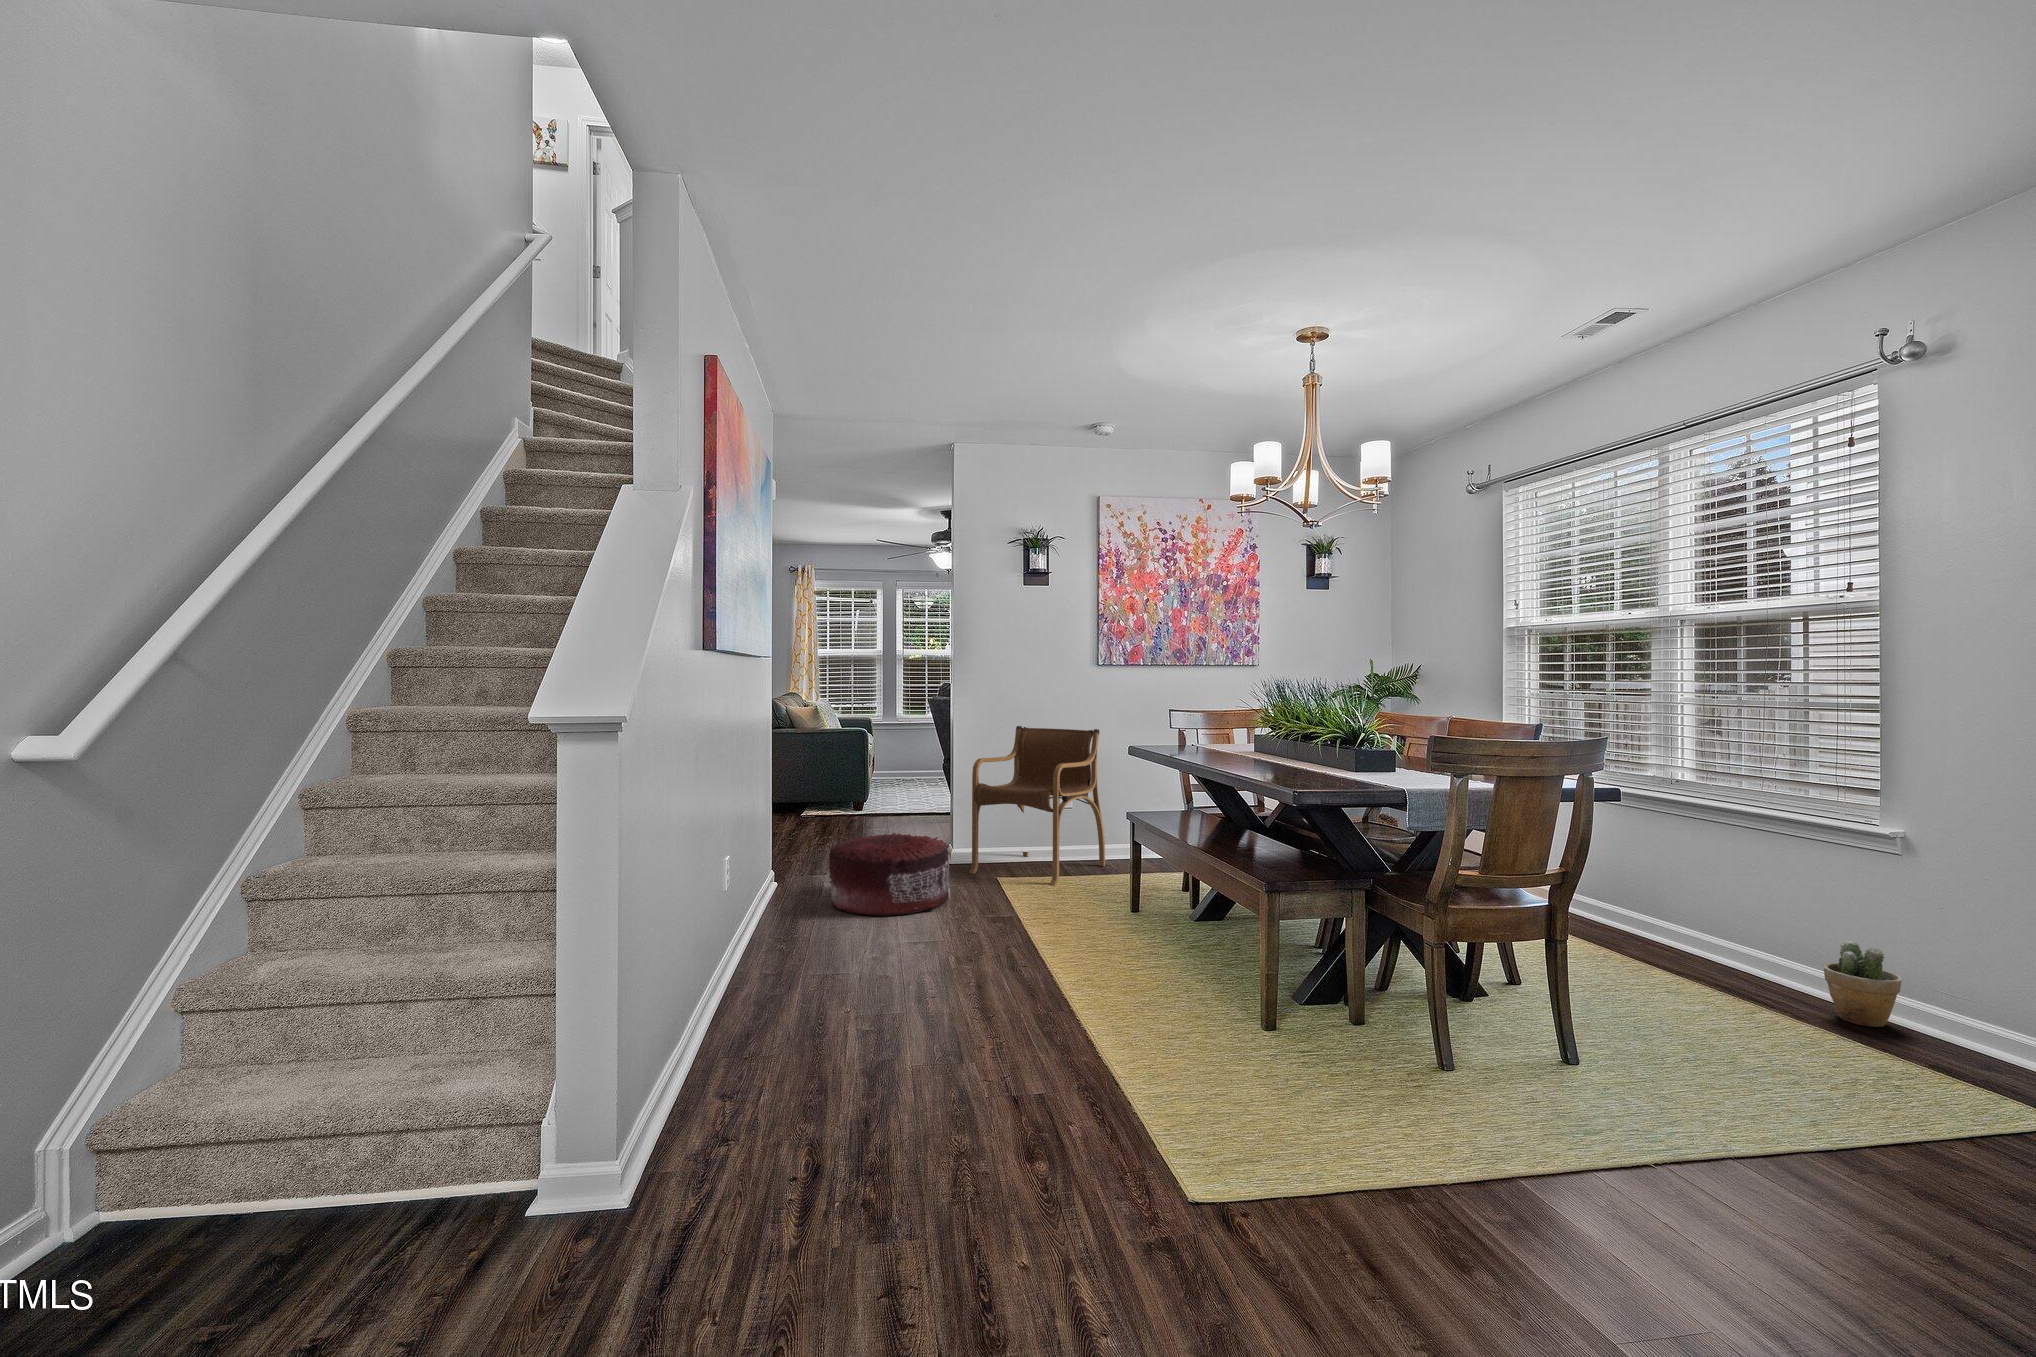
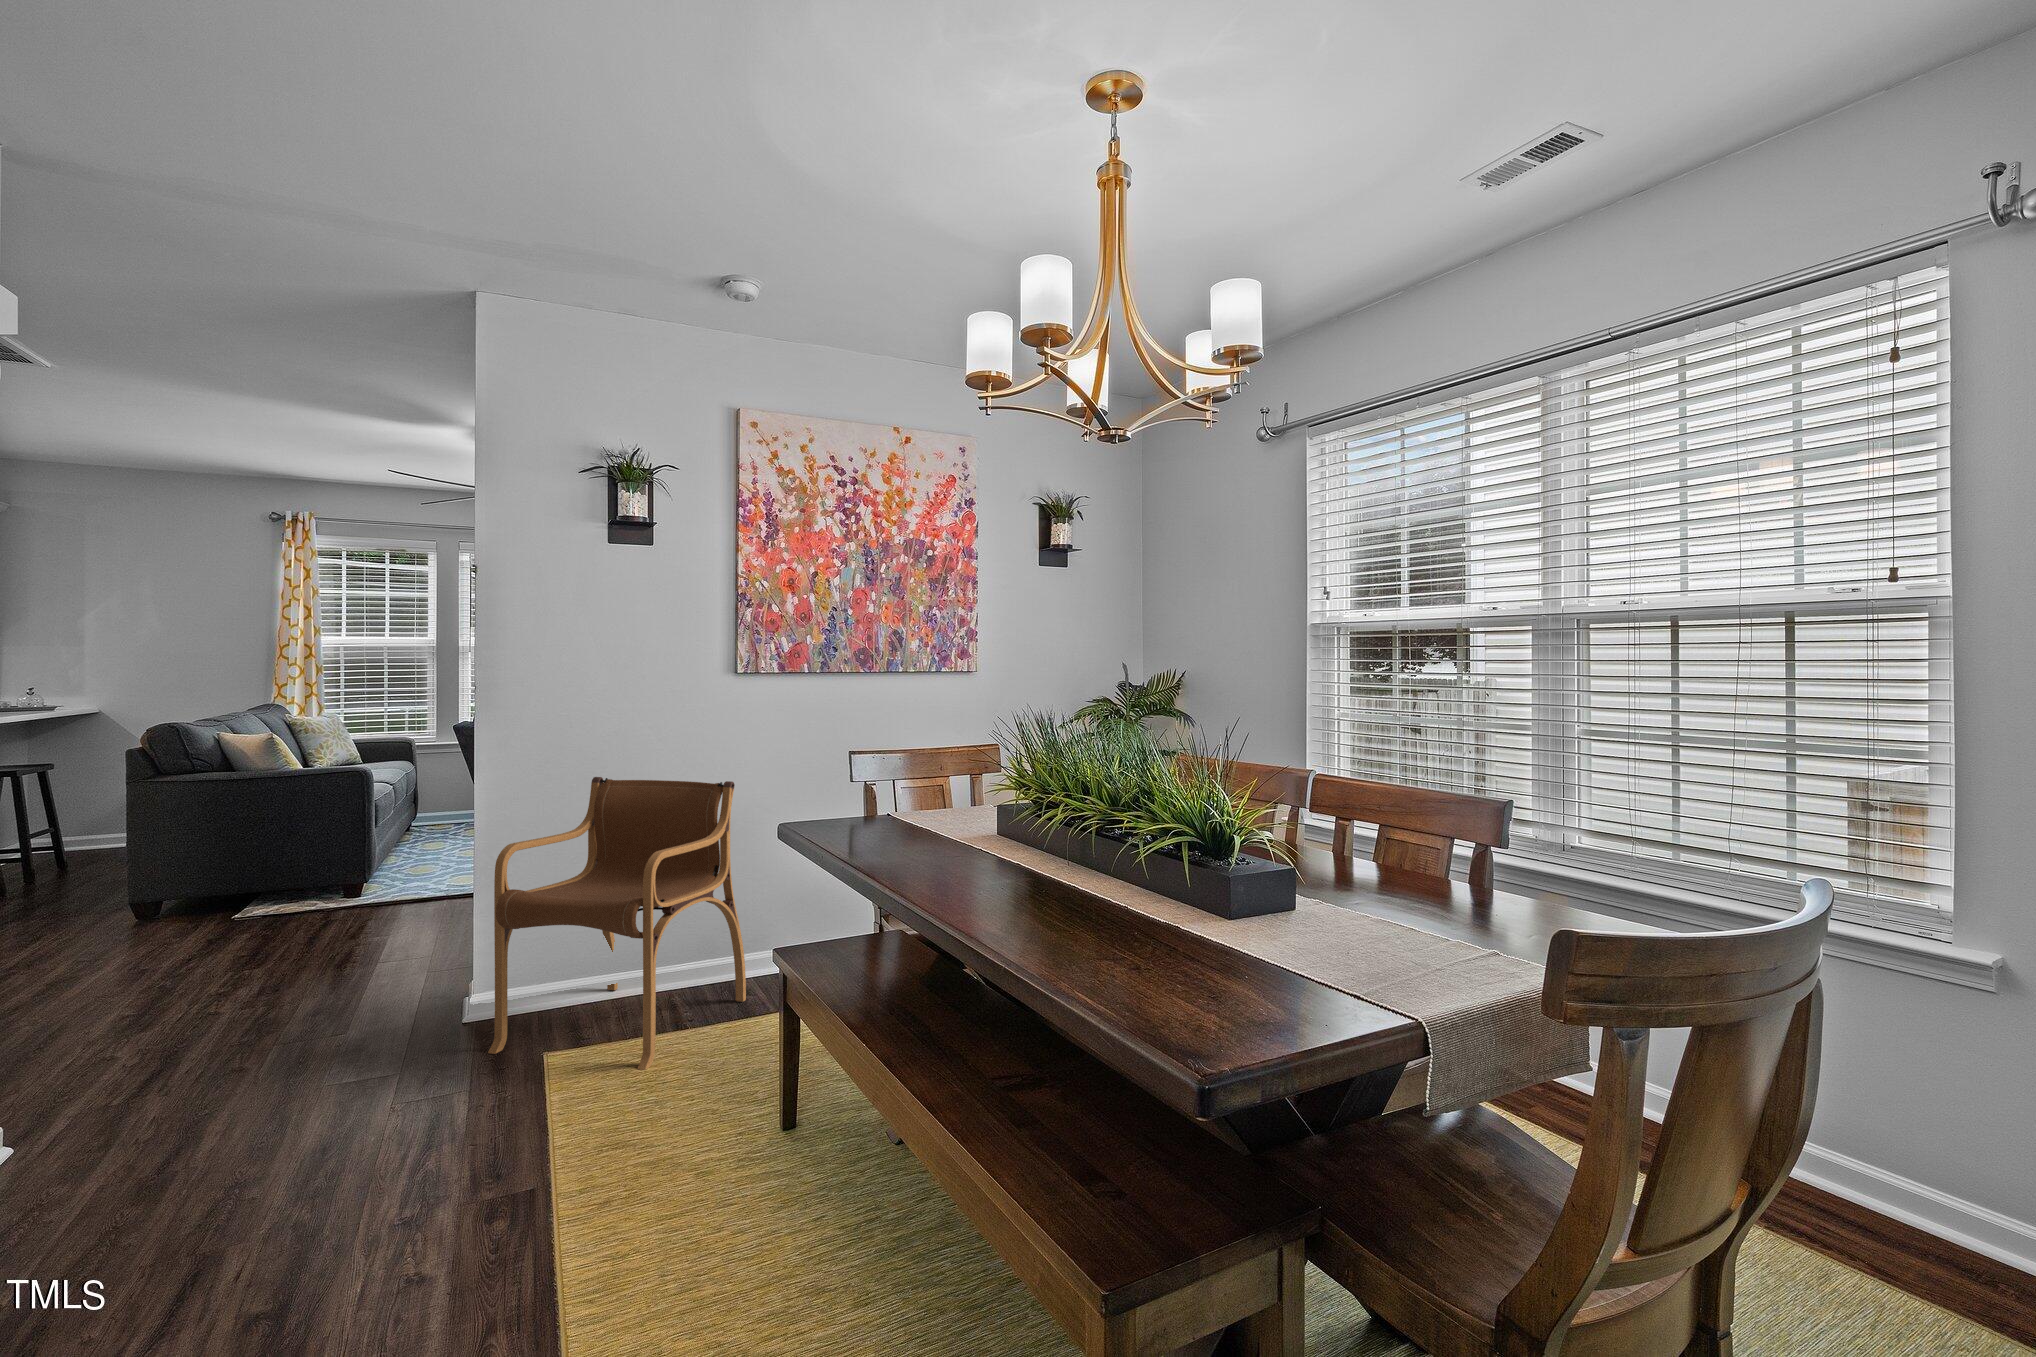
pouf: present [829,833,950,916] -> none [80,1018,412,1255]
potted plant: present [1823,941,1902,1027] -> none [1878,1128,2004,1273]

